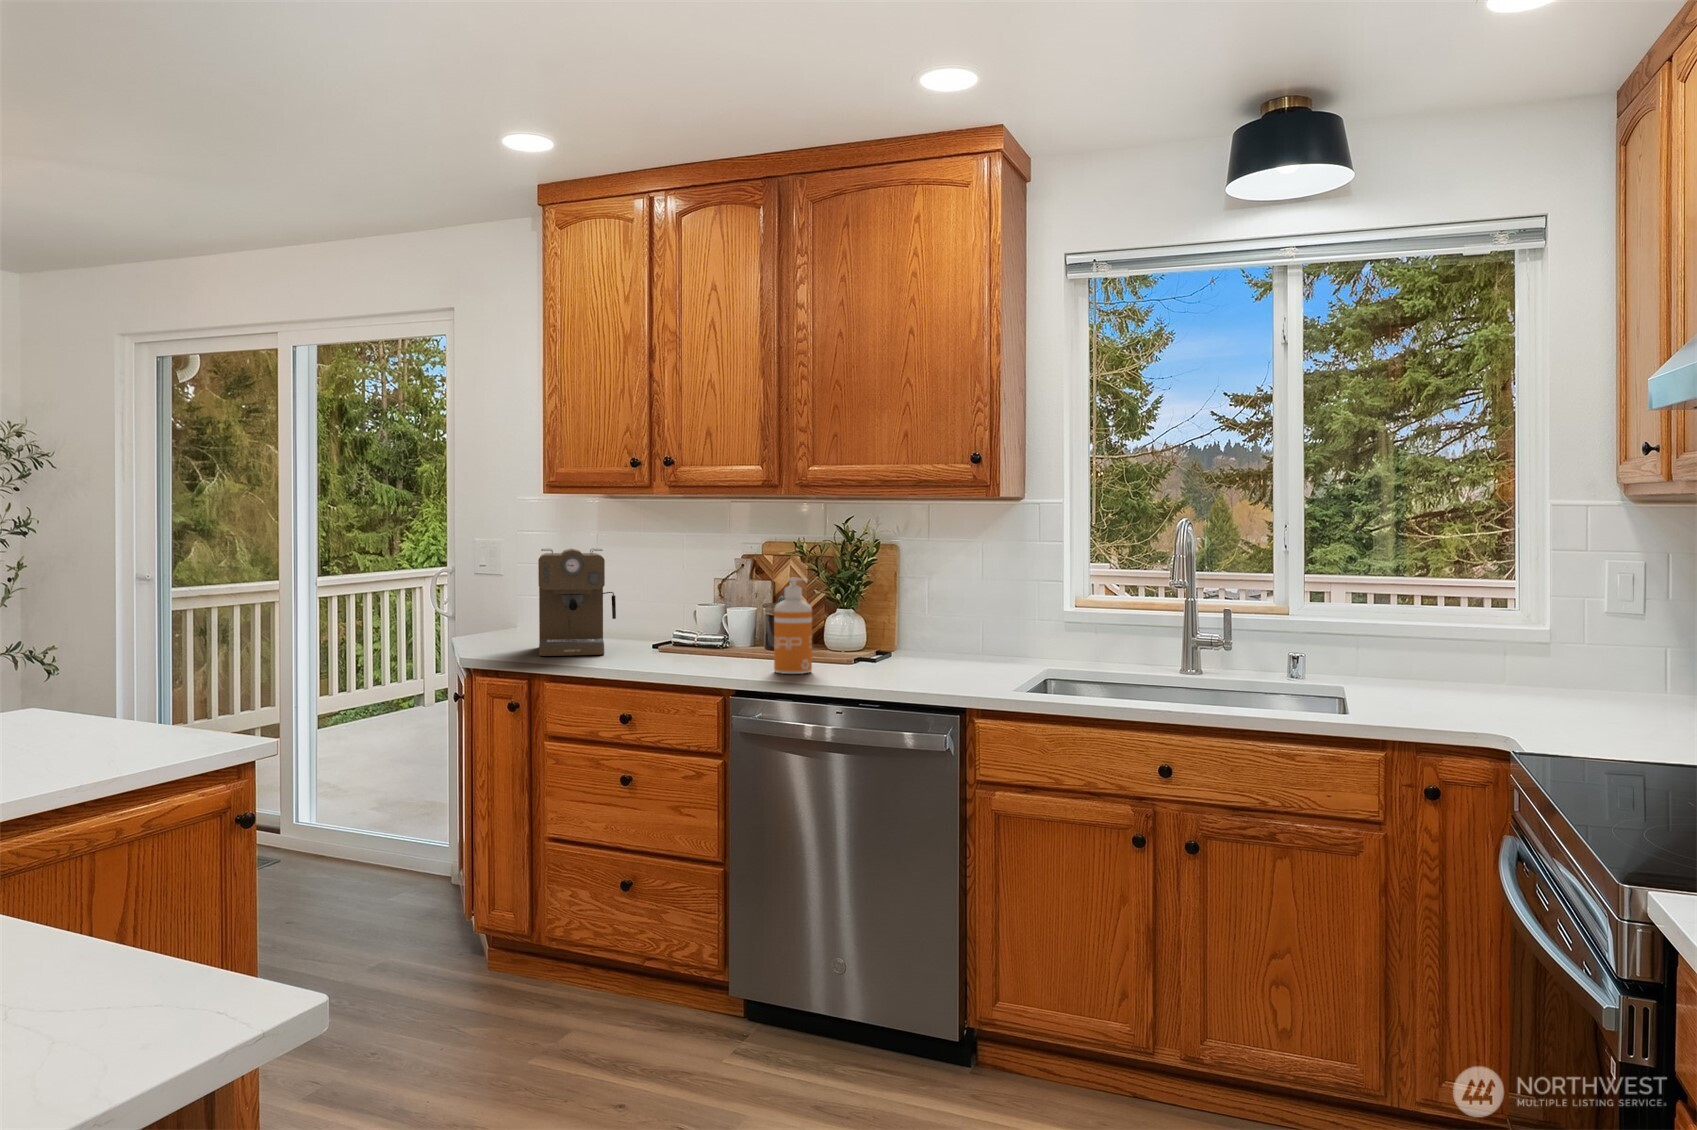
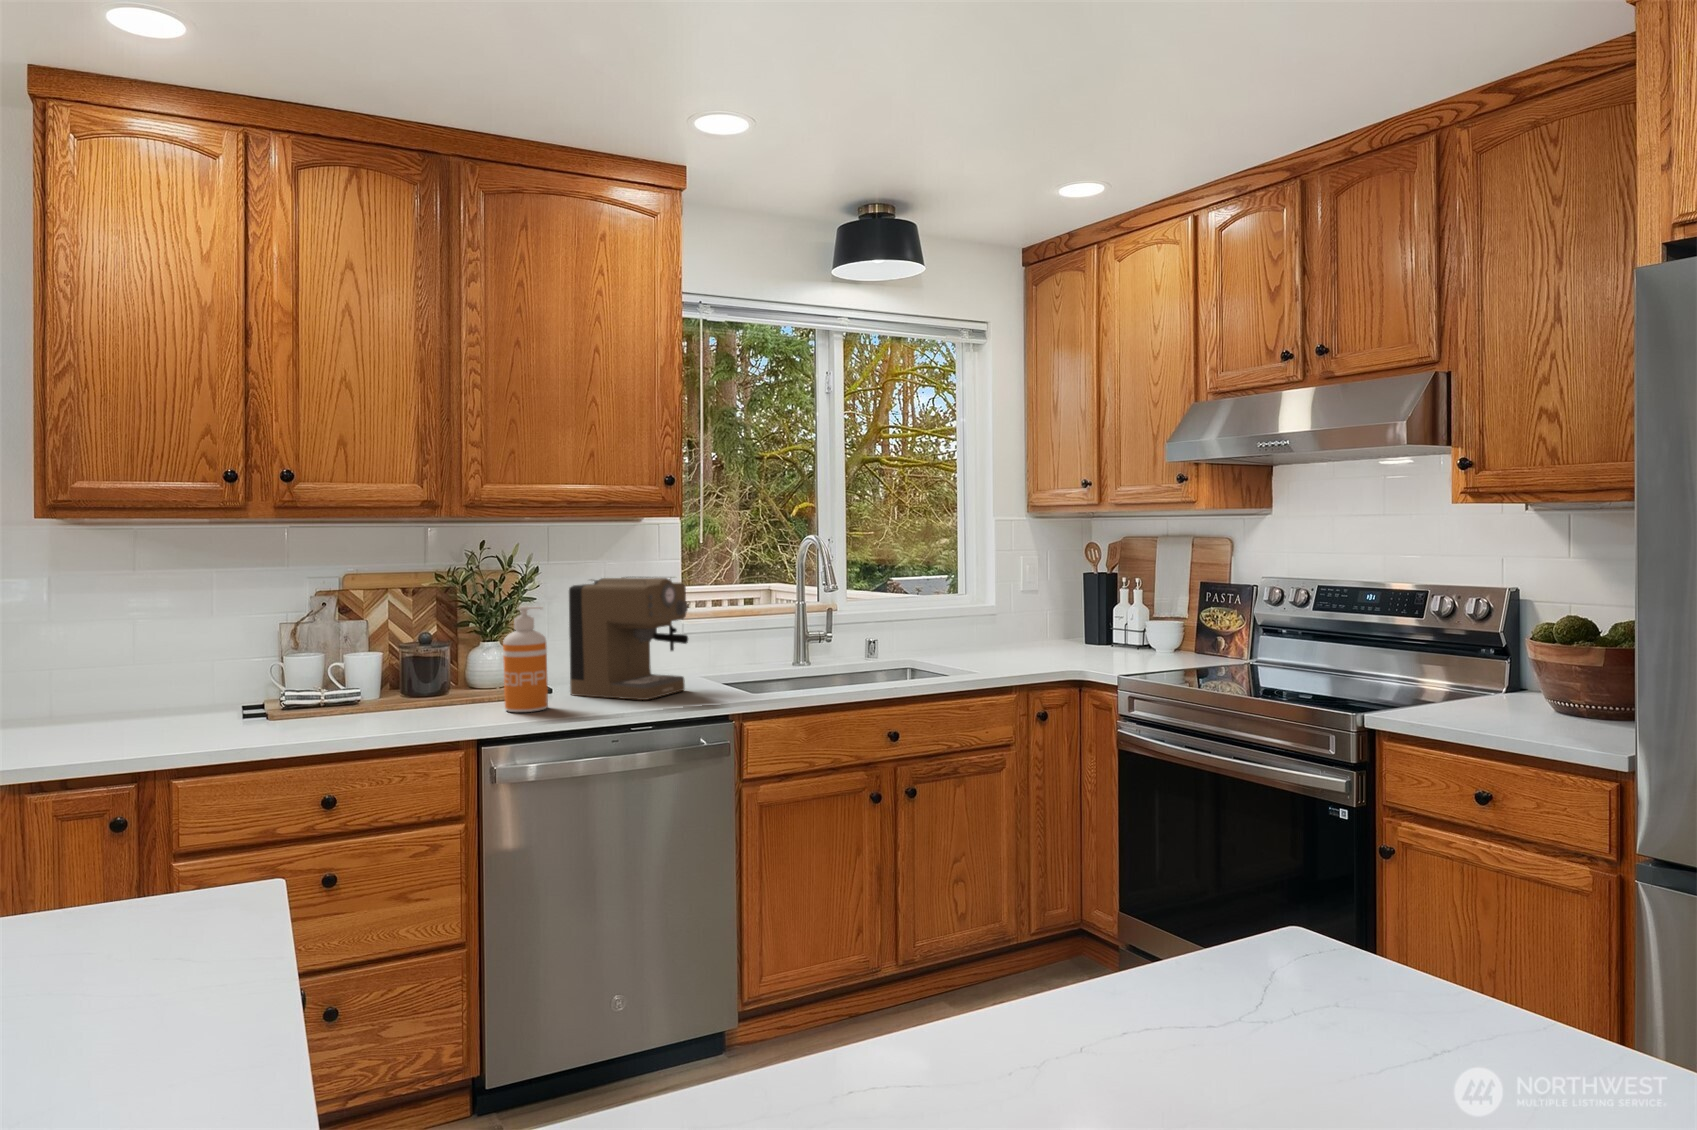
coffee maker: present [538,548,616,656] -> present [569,577,688,700]

